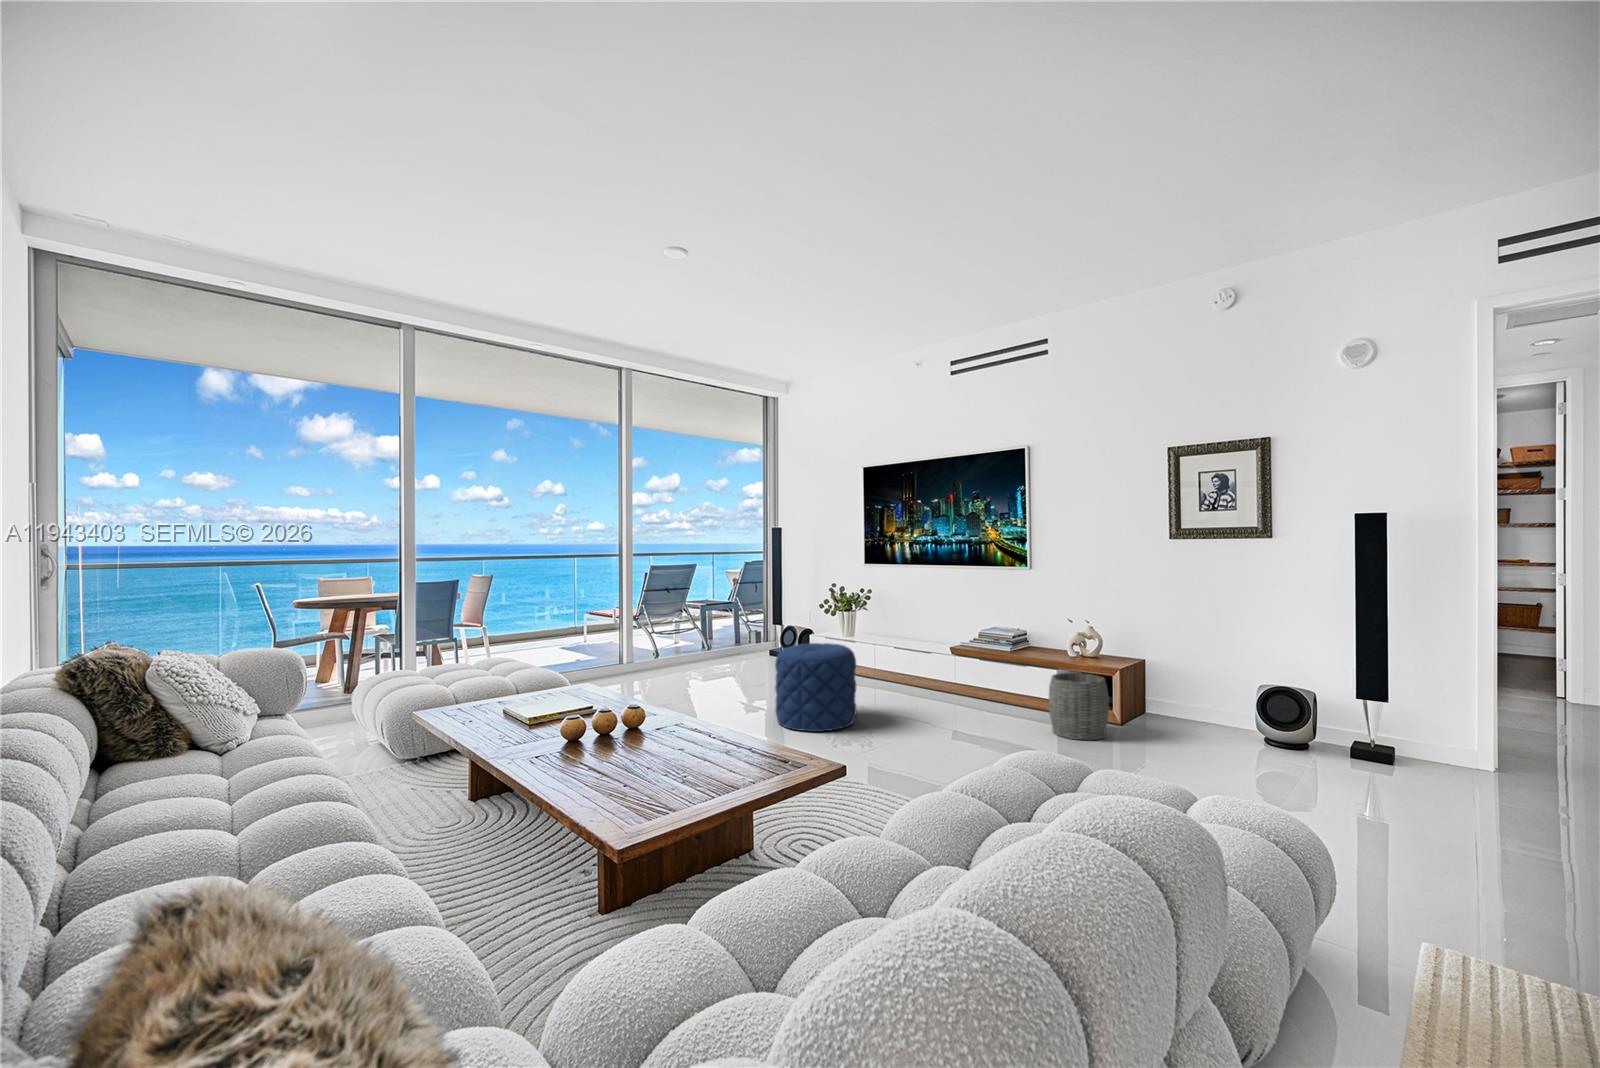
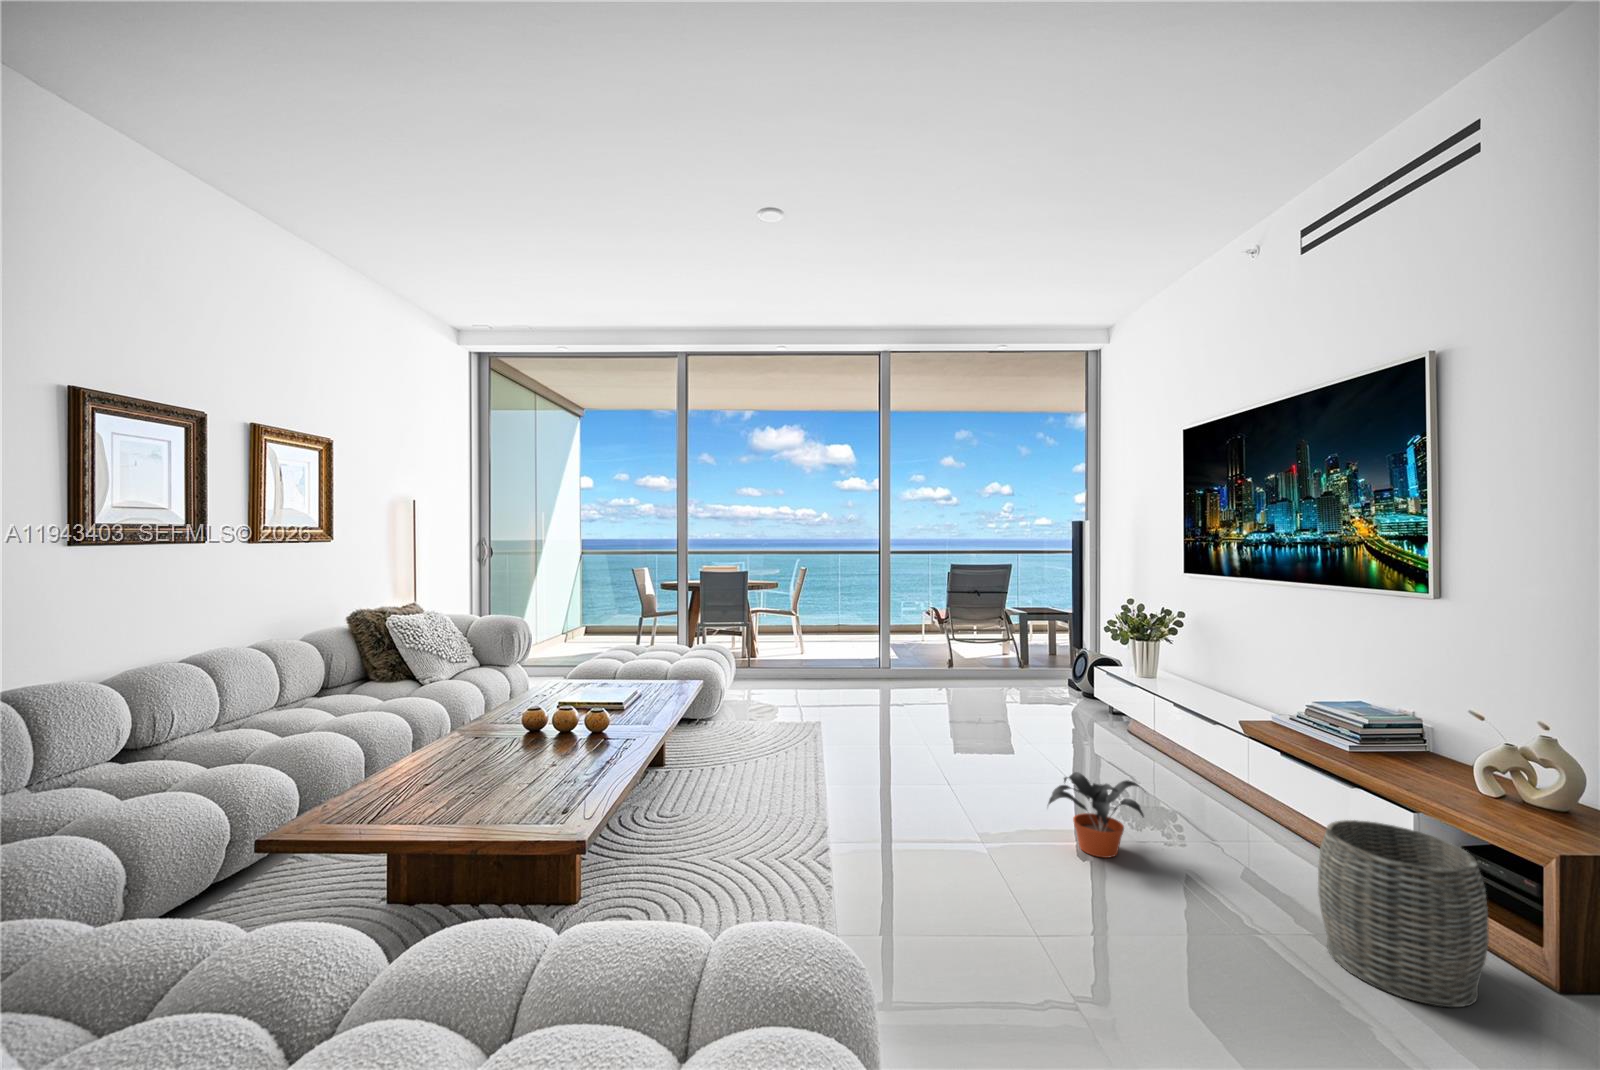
pouf: present [775,643,857,731] -> none [891,674,1005,803]
potted plant: none [909,684,963,731] -> present [1048,772,1144,858]

